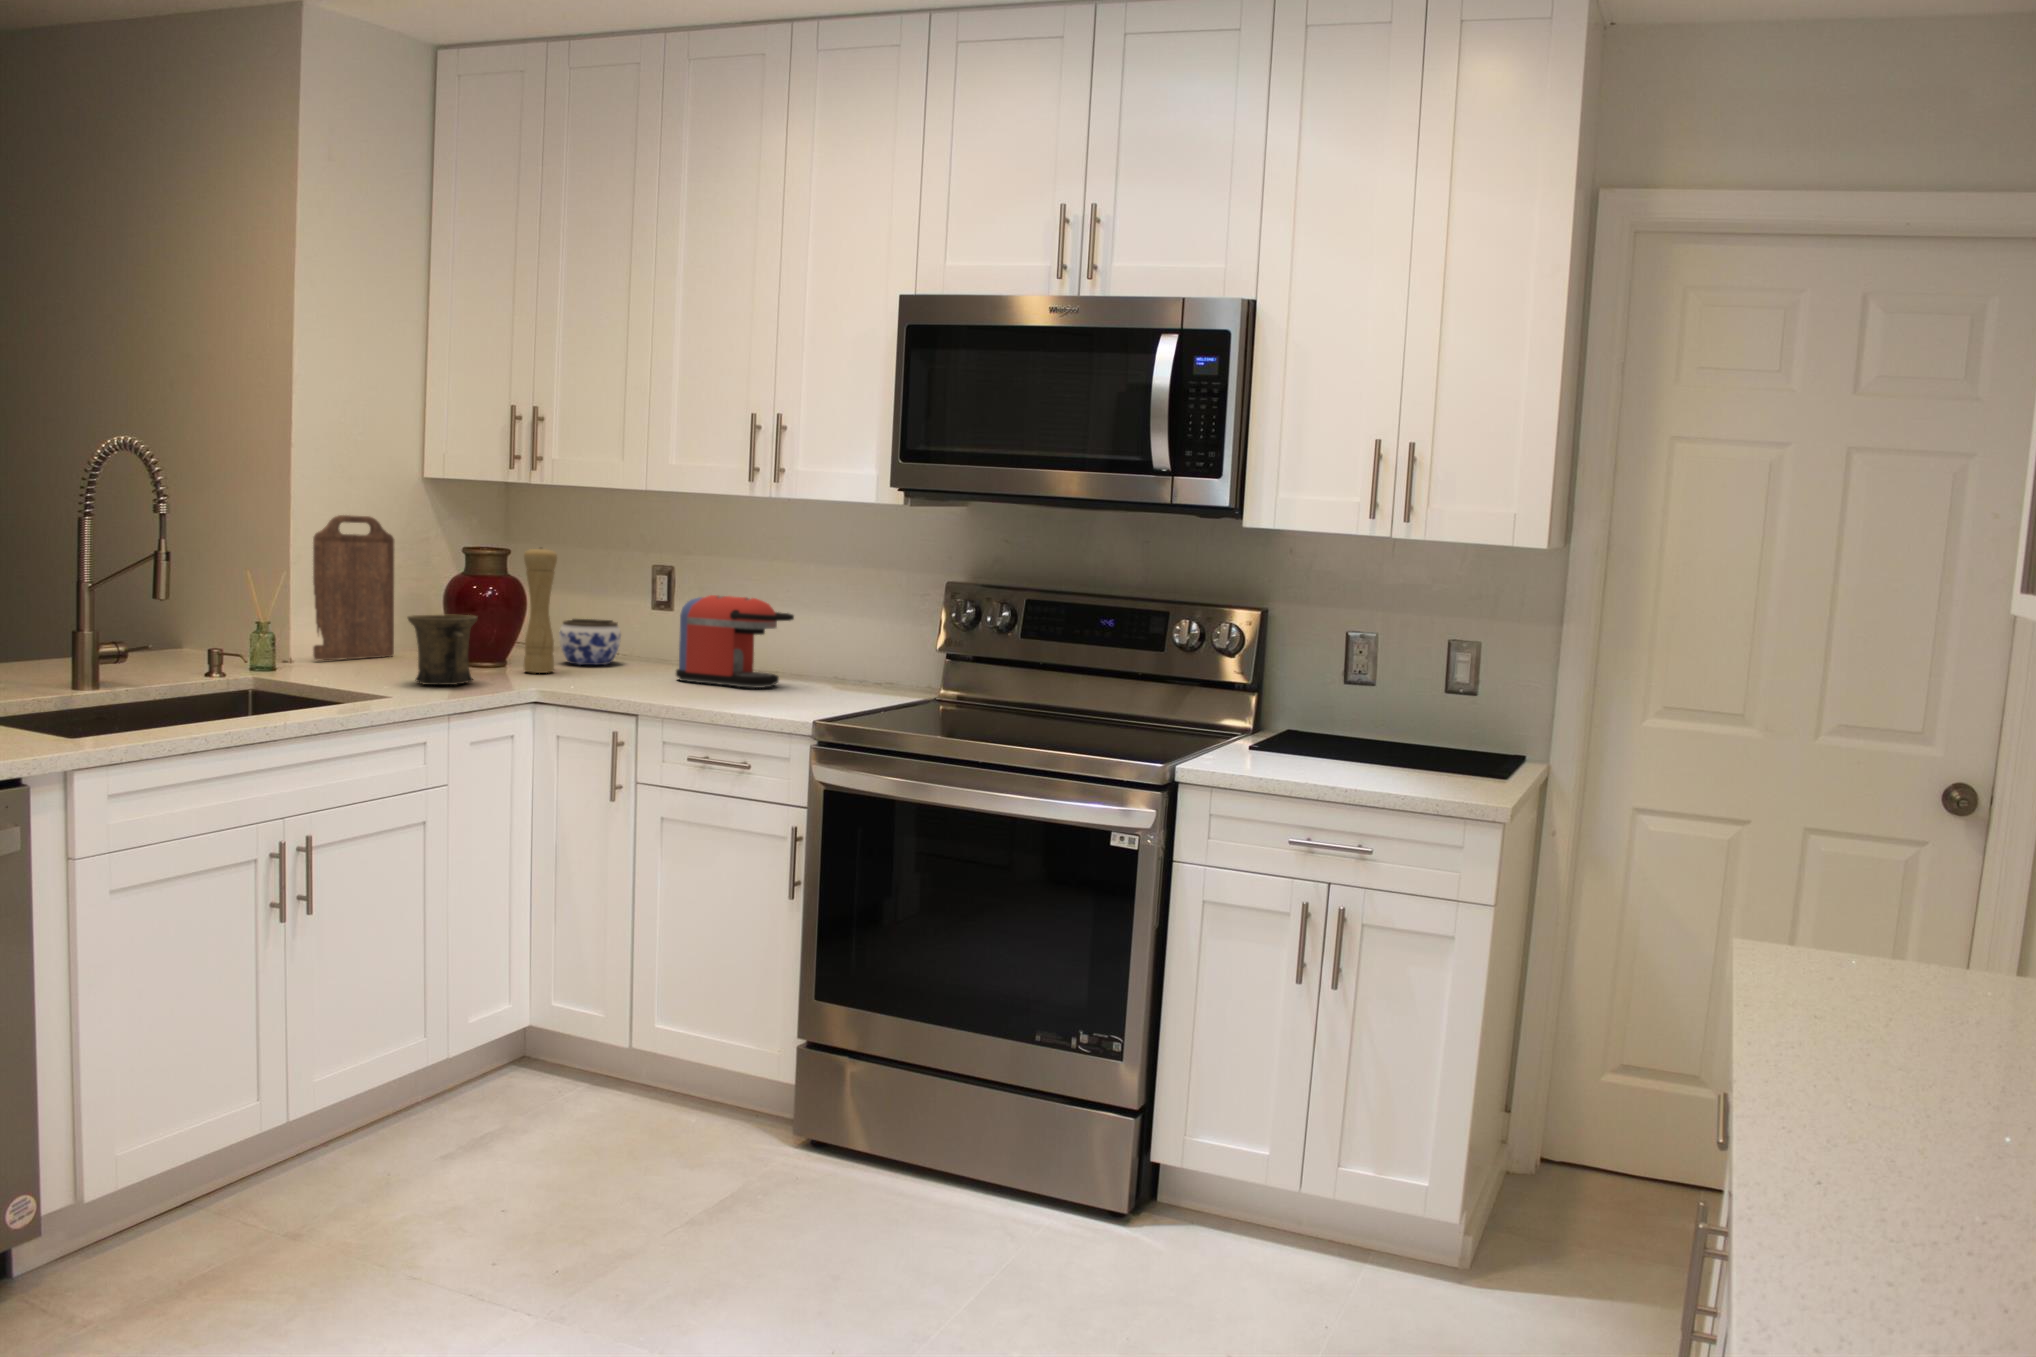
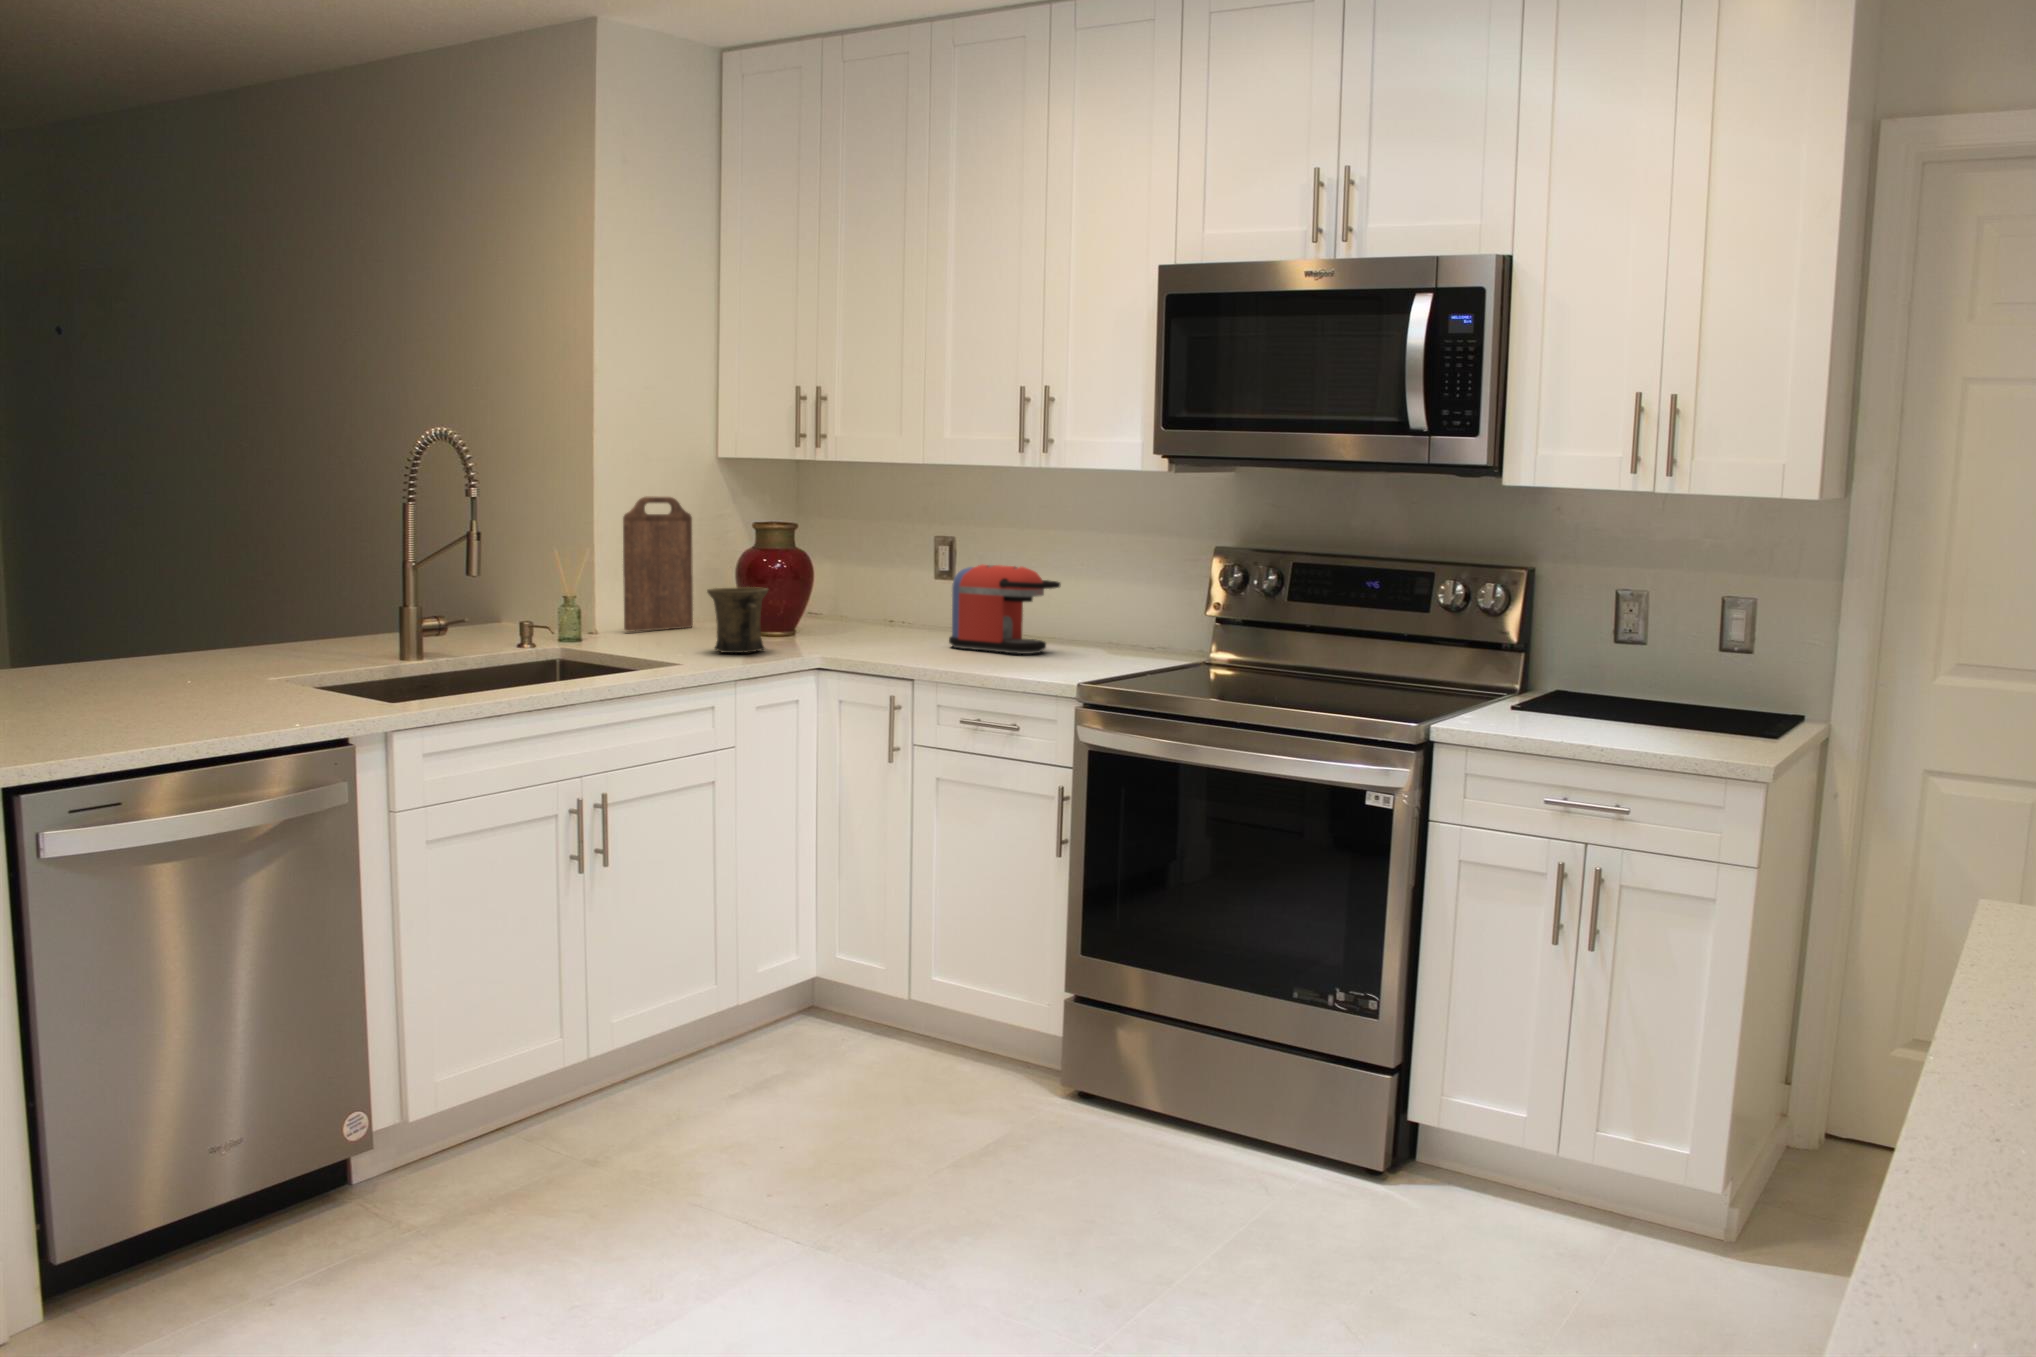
pepper mill: present [524,547,557,673] -> none [808,522,838,641]
jar: present [559,619,621,665] -> none [841,589,897,634]

